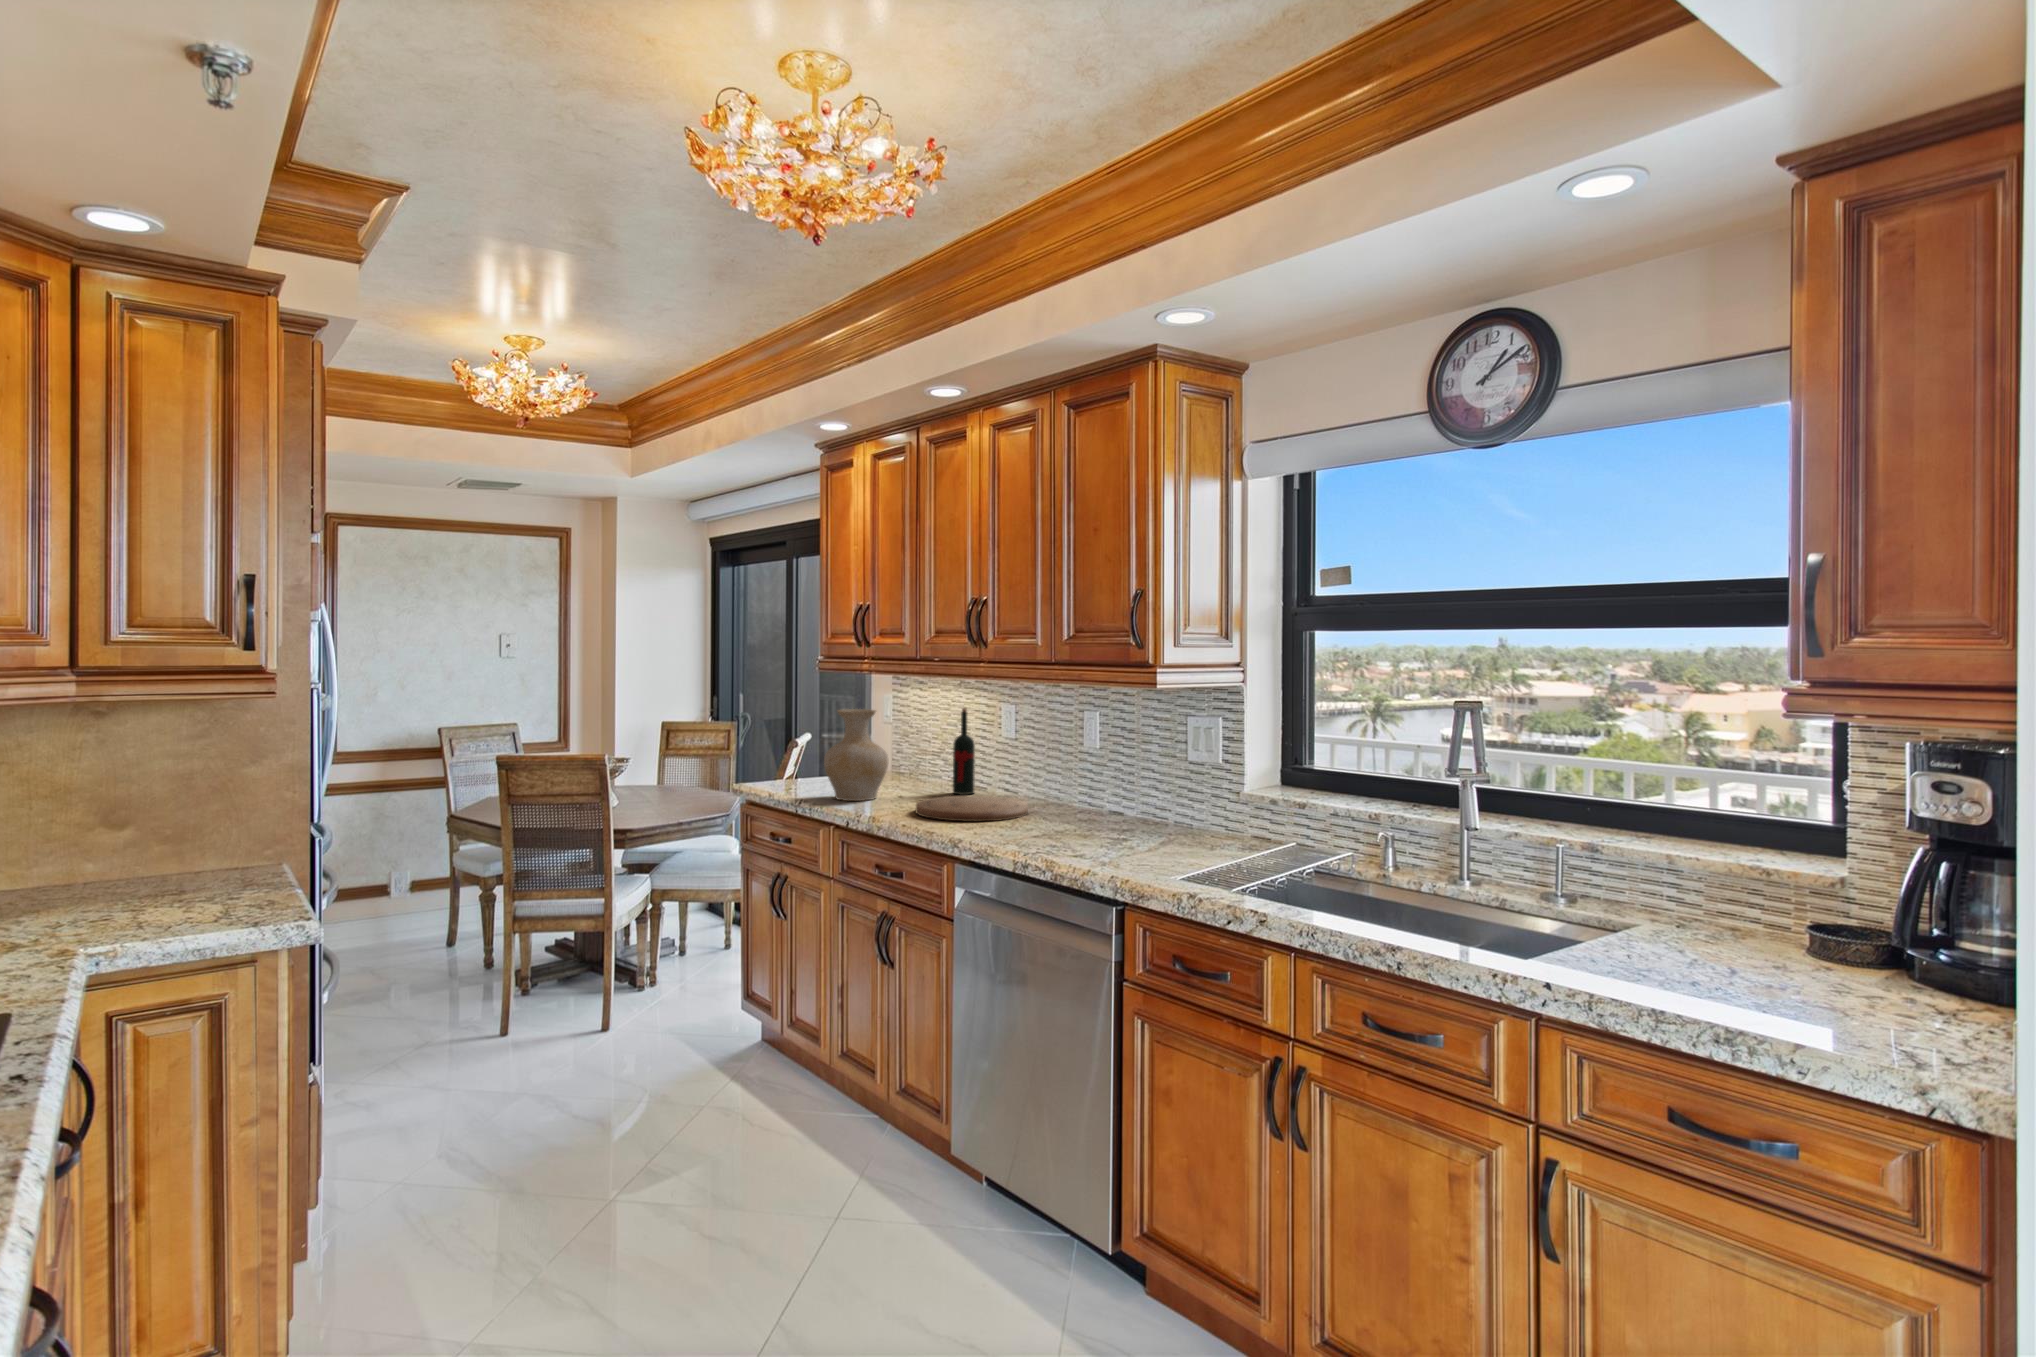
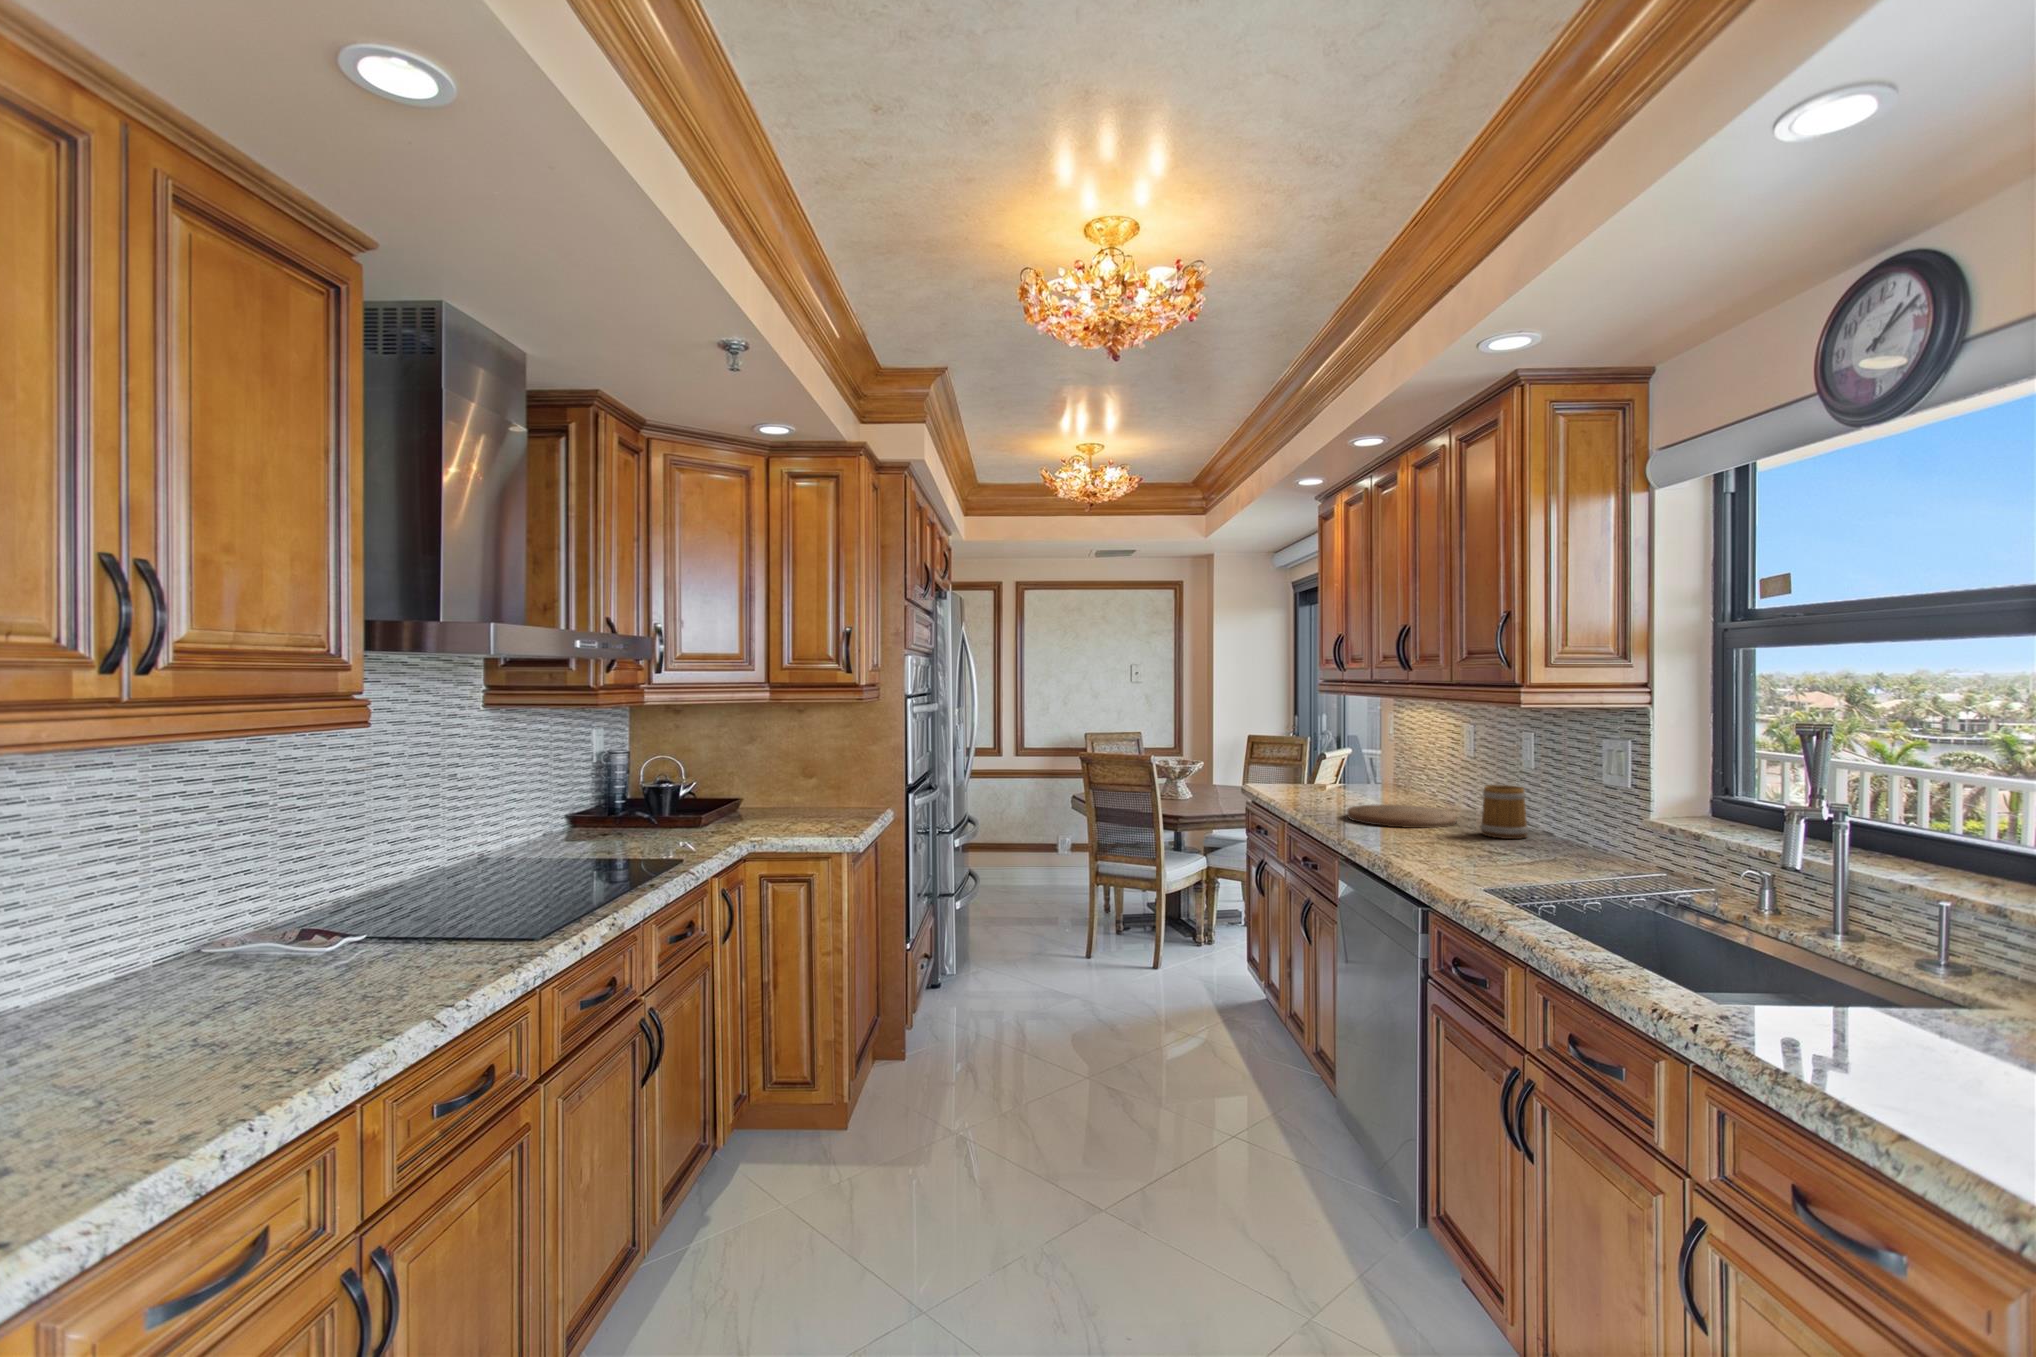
wine bottle: present [953,708,975,795] -> none [1415,727,1438,806]
vase: present [824,709,888,801] -> none [1295,726,1351,803]
mug: none [1069,768,1113,823] -> present [1480,785,1528,839]

